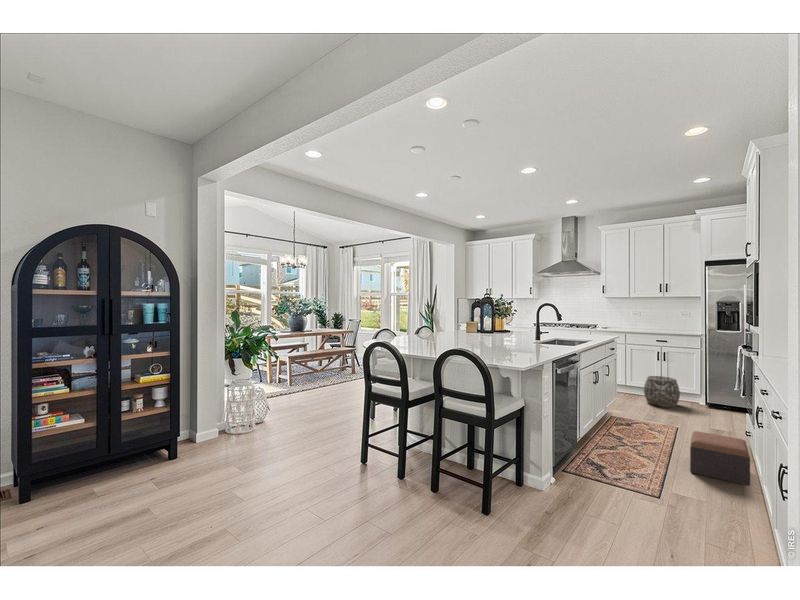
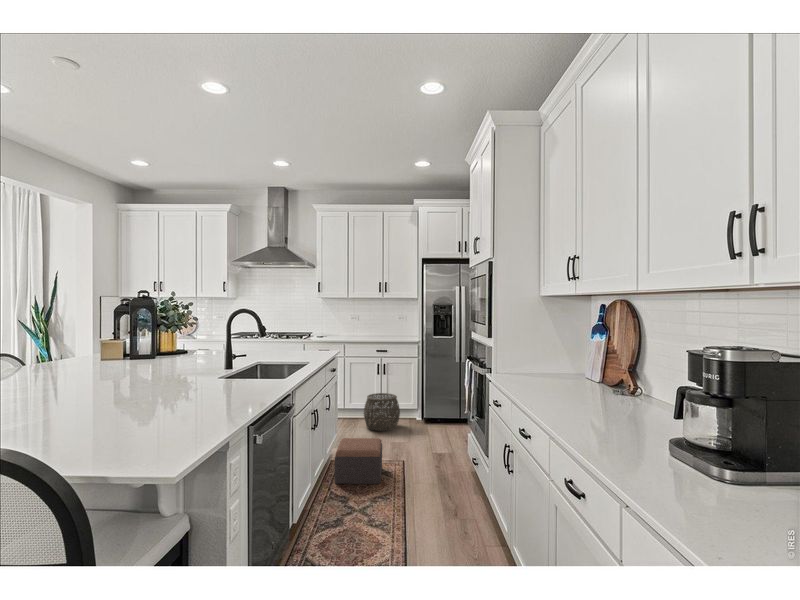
footstool: present [690,431,750,486] -> present [335,438,382,484]

